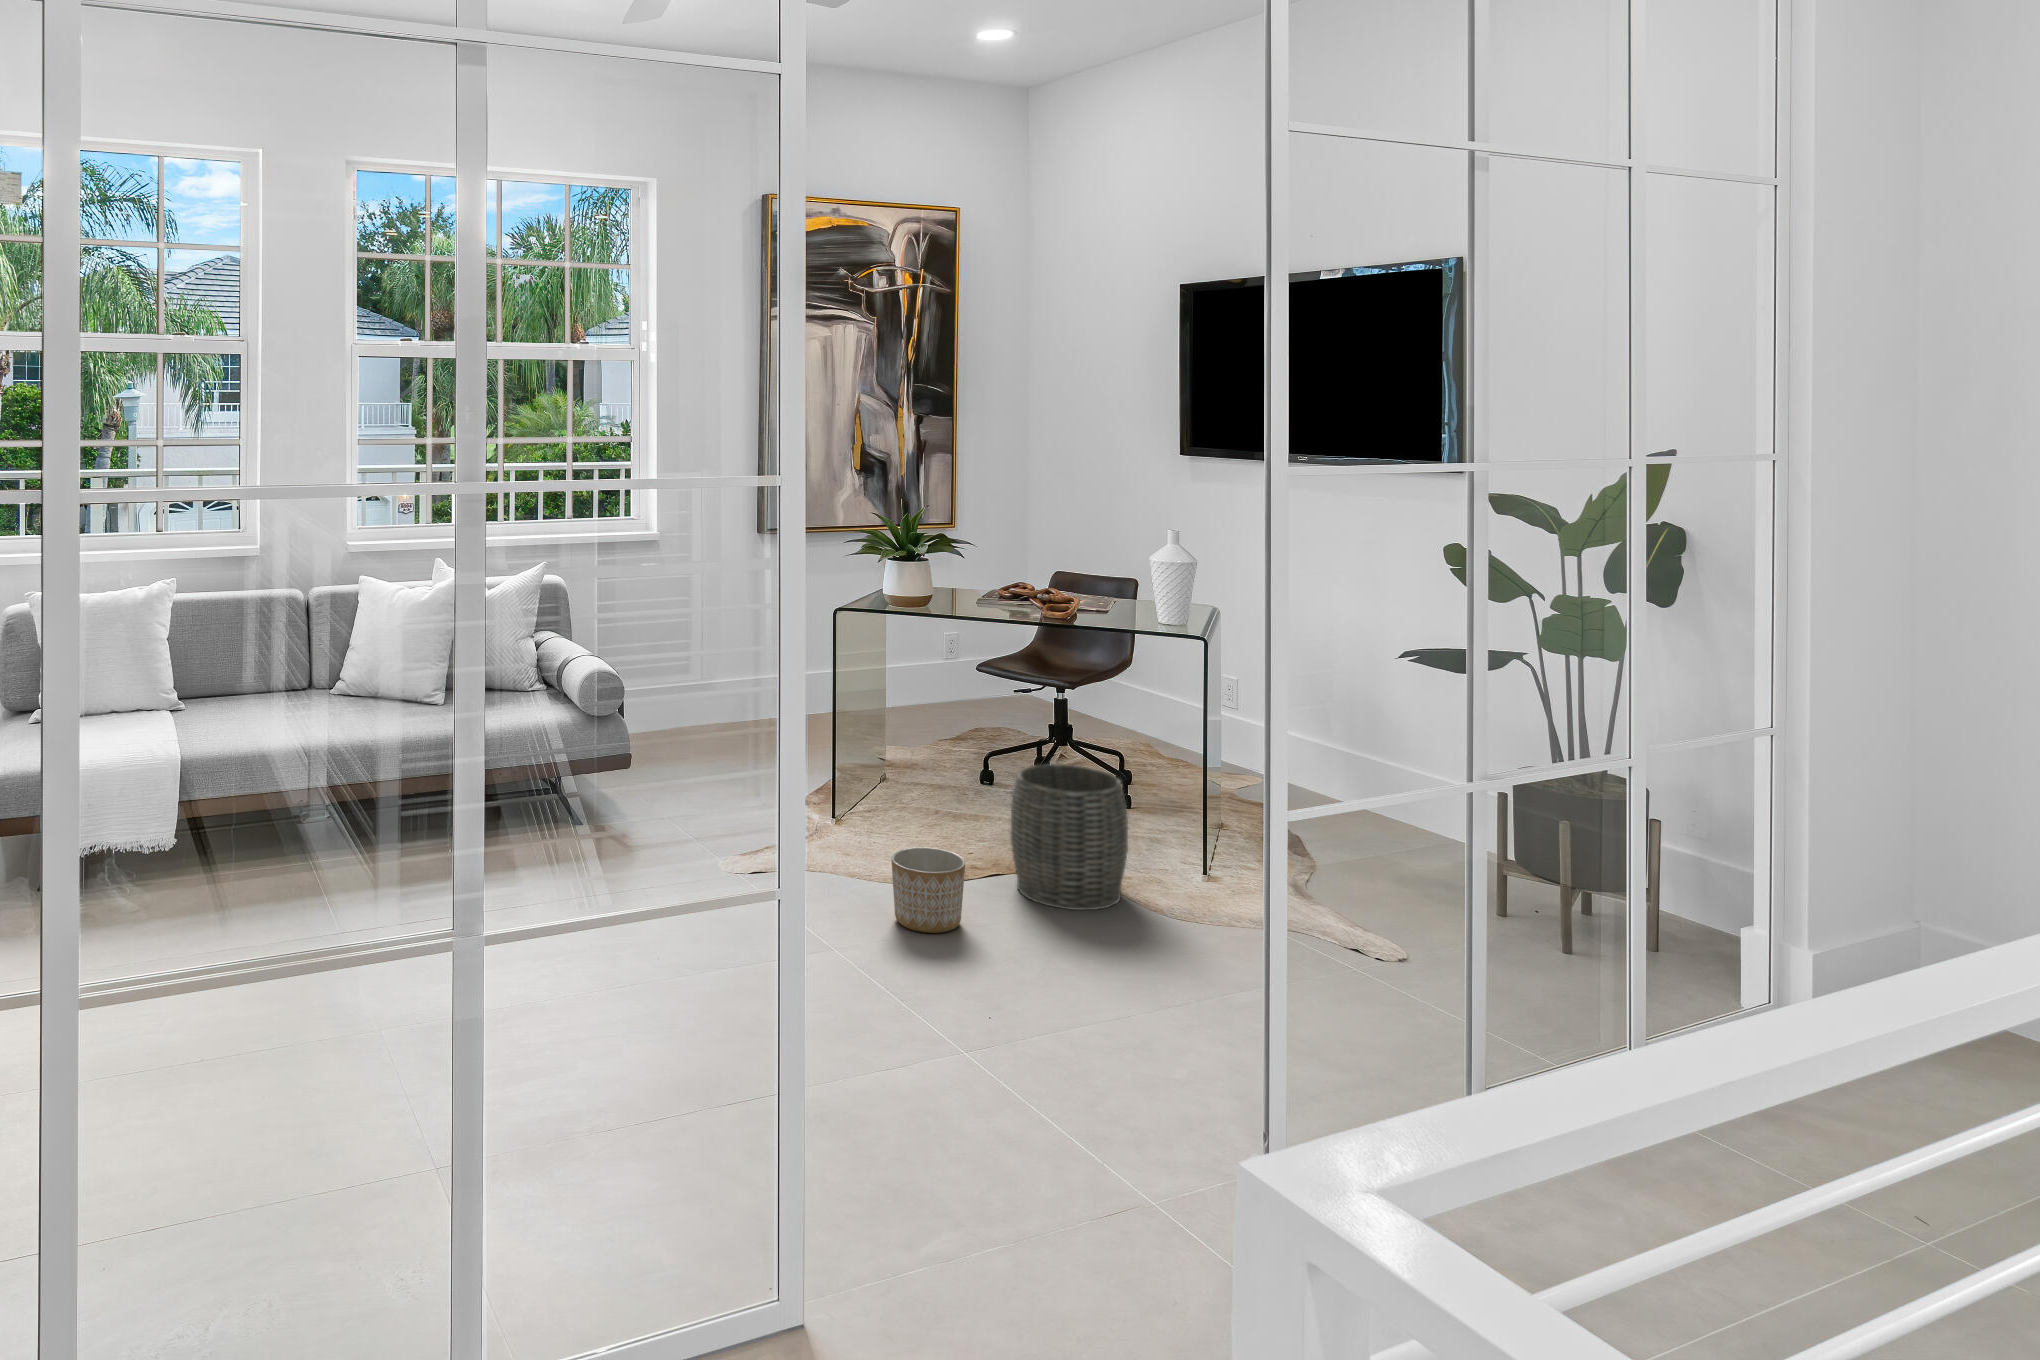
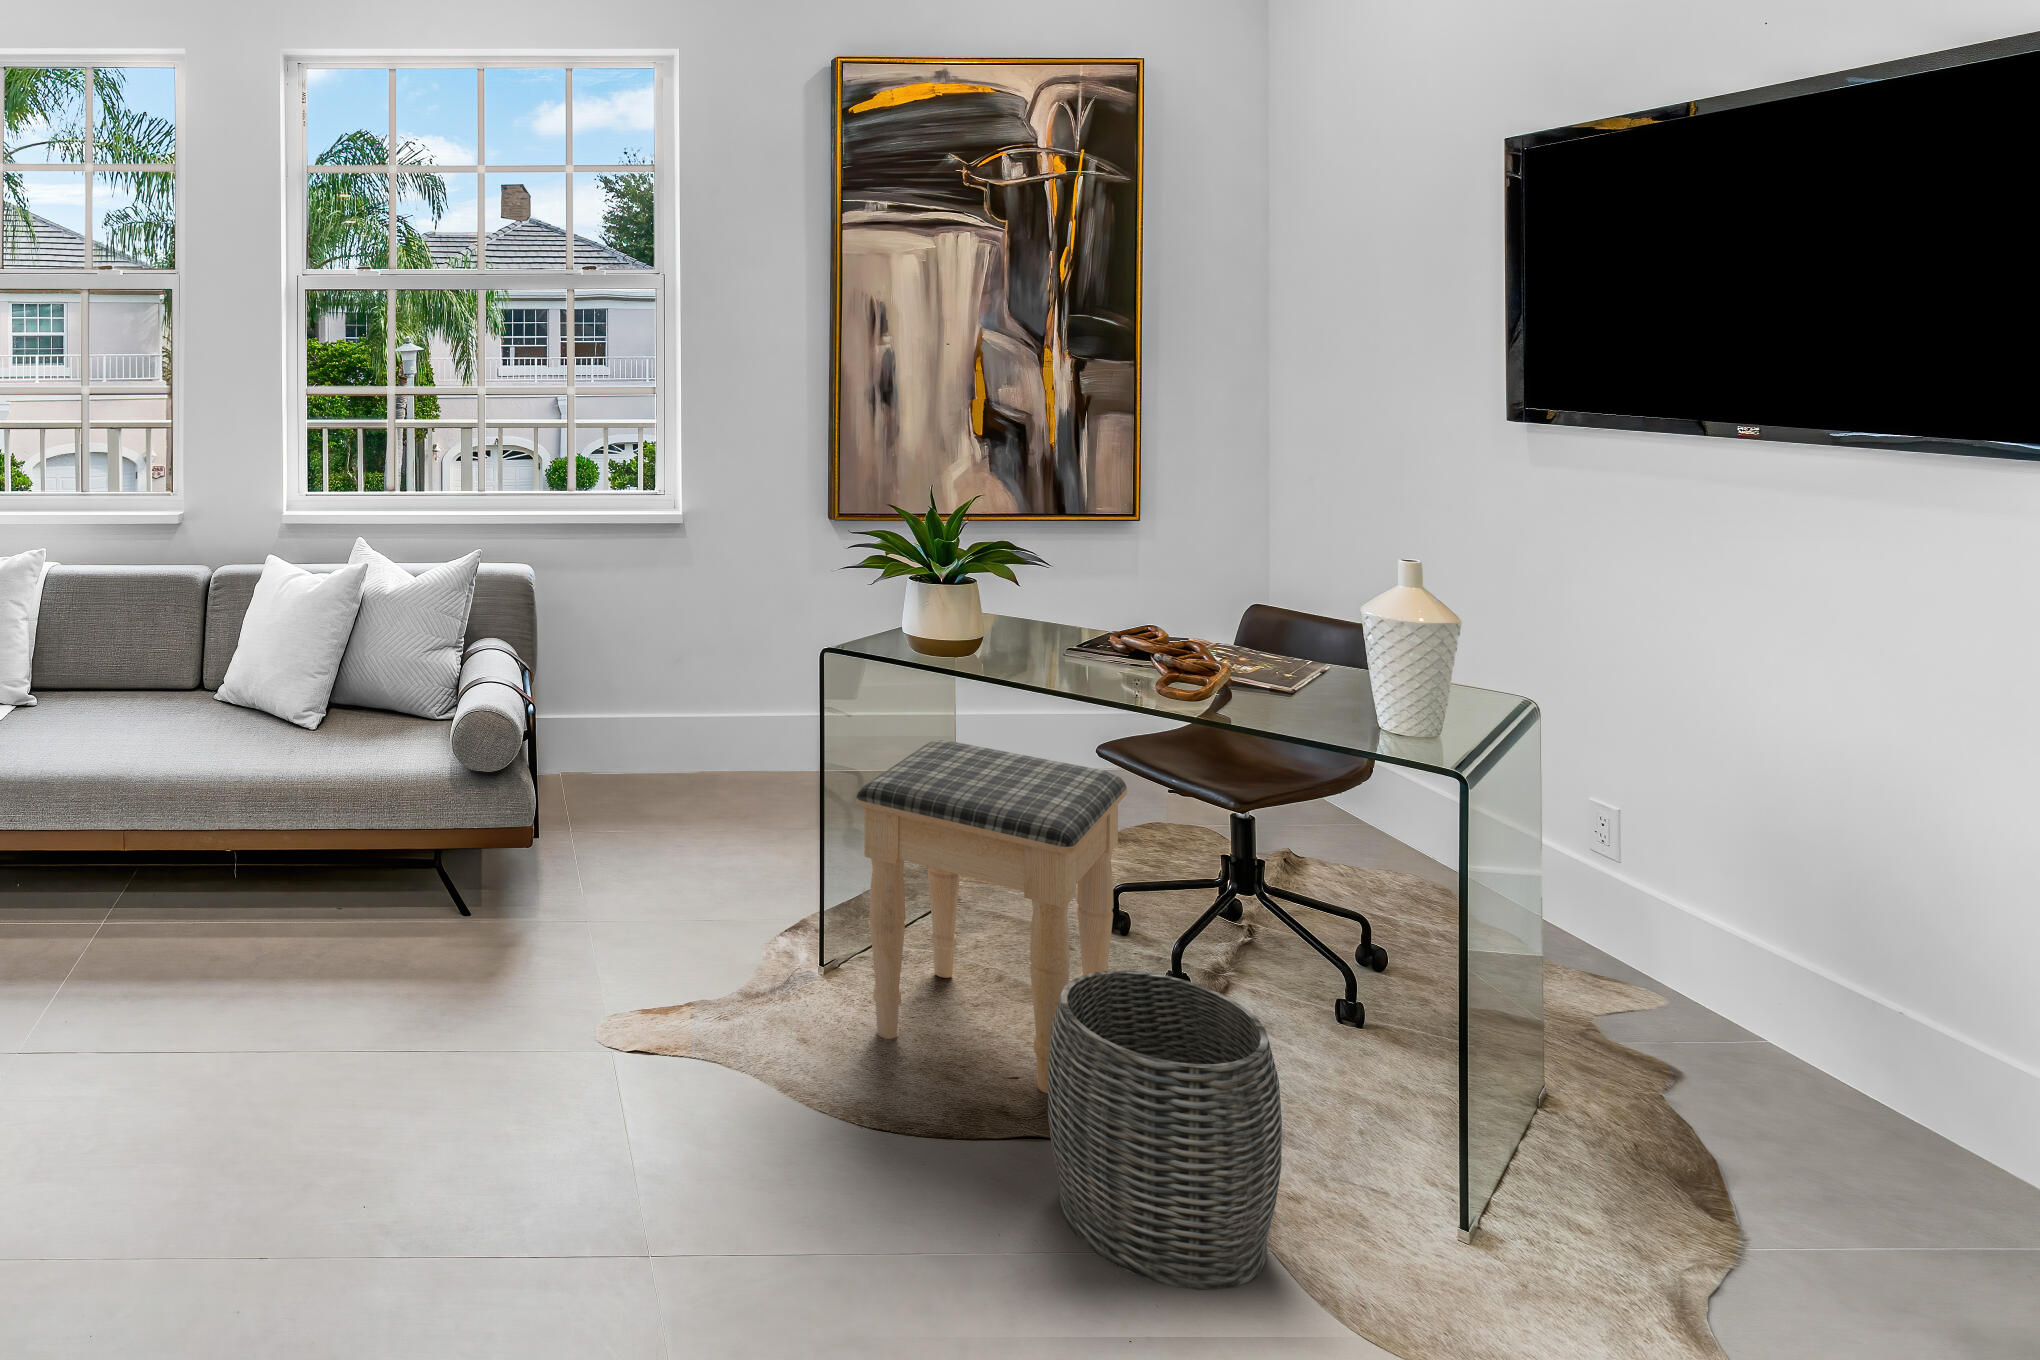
footstool: none [871,664,1011,855] -> present [856,740,1127,1093]
planter: present [891,847,965,933] -> none [776,1102,911,1288]

